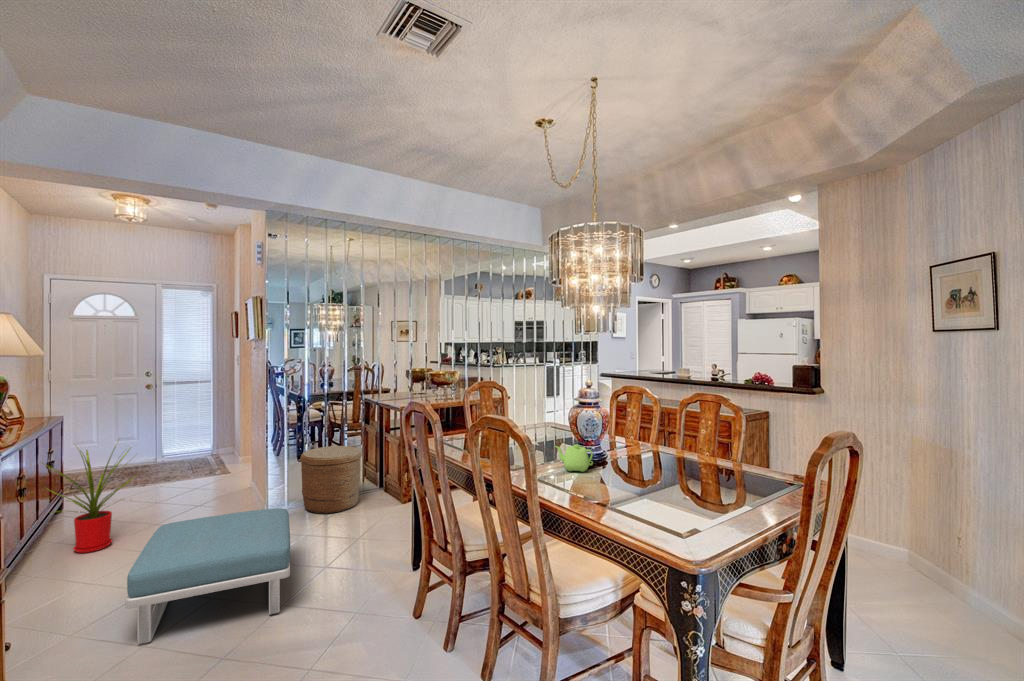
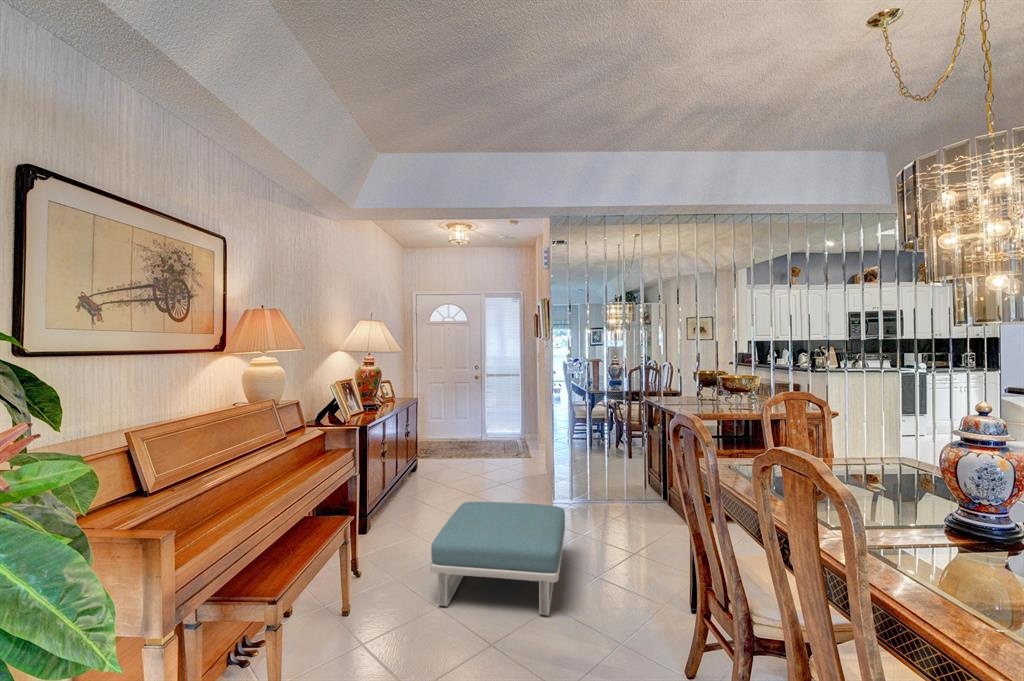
teapot: present [555,445,593,472] -> none [908,502,992,554]
house plant: present [42,446,131,553] -> none [396,420,457,511]
woven basket: present [300,446,361,514] -> none [583,448,643,518]

